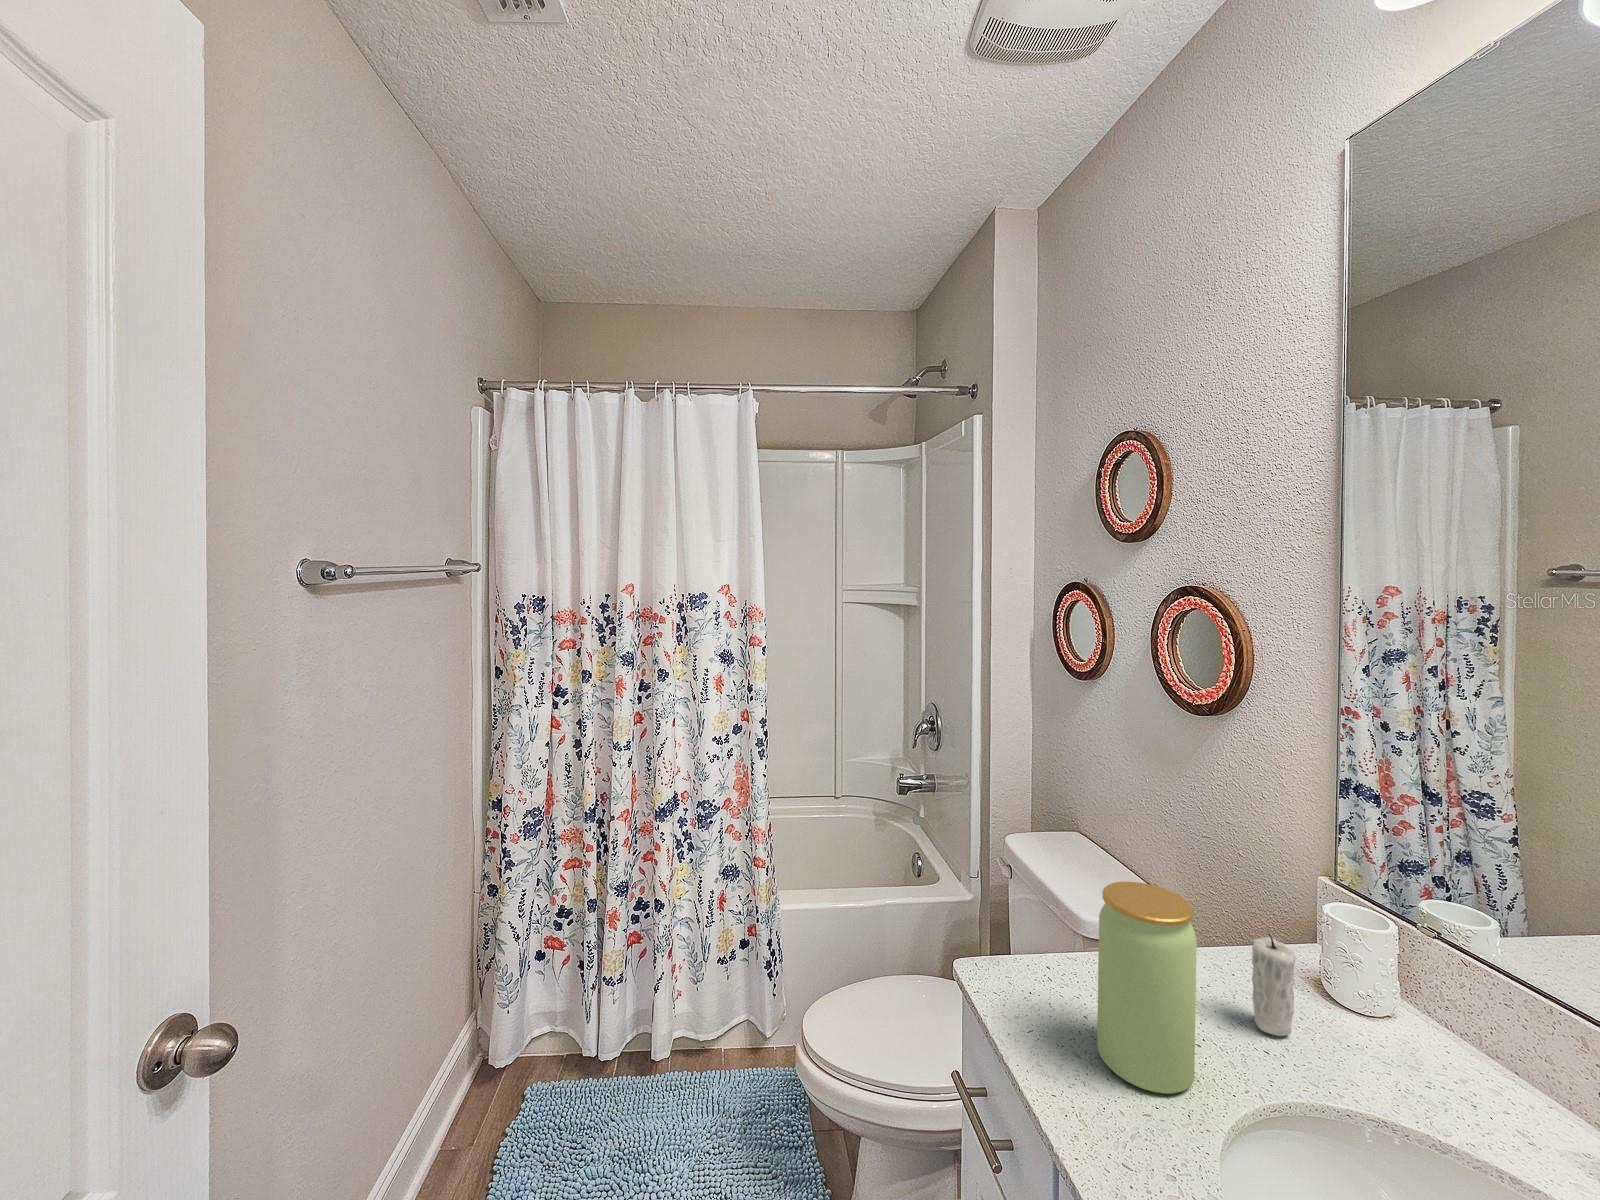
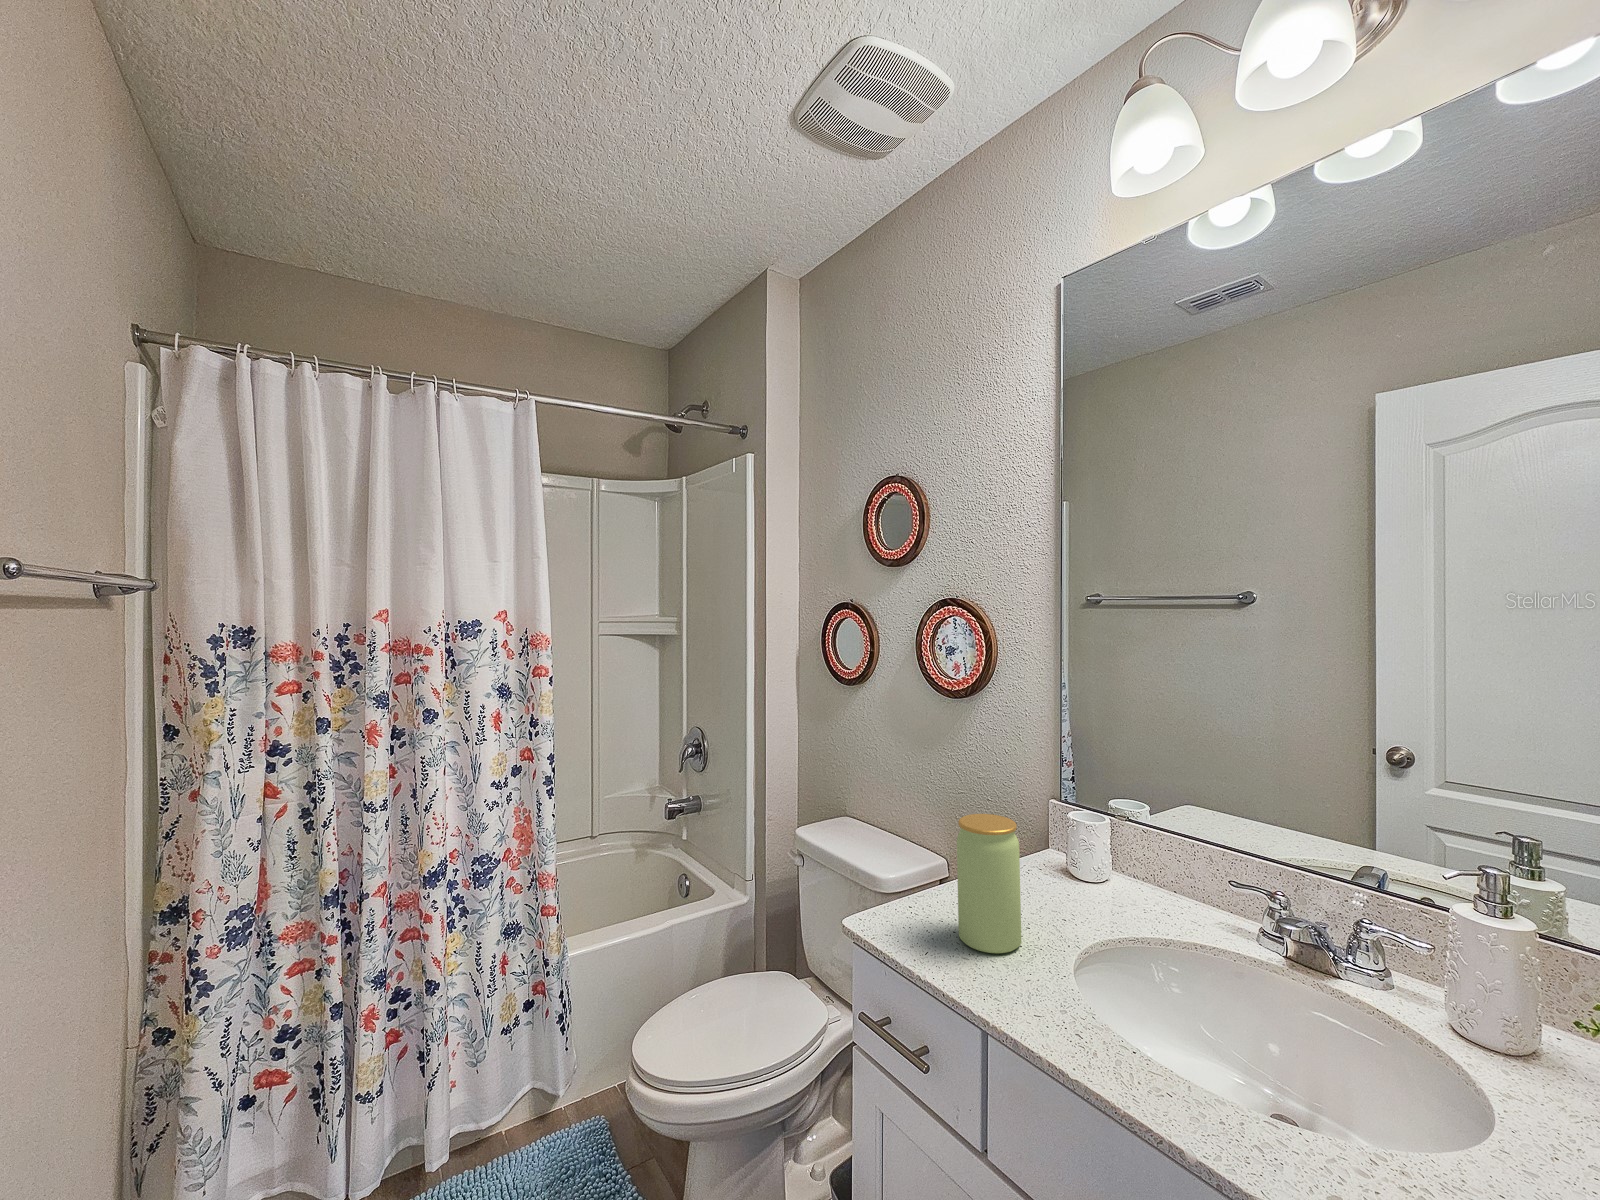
candle: present [1252,931,1295,1036] -> none [1030,830,1056,902]

